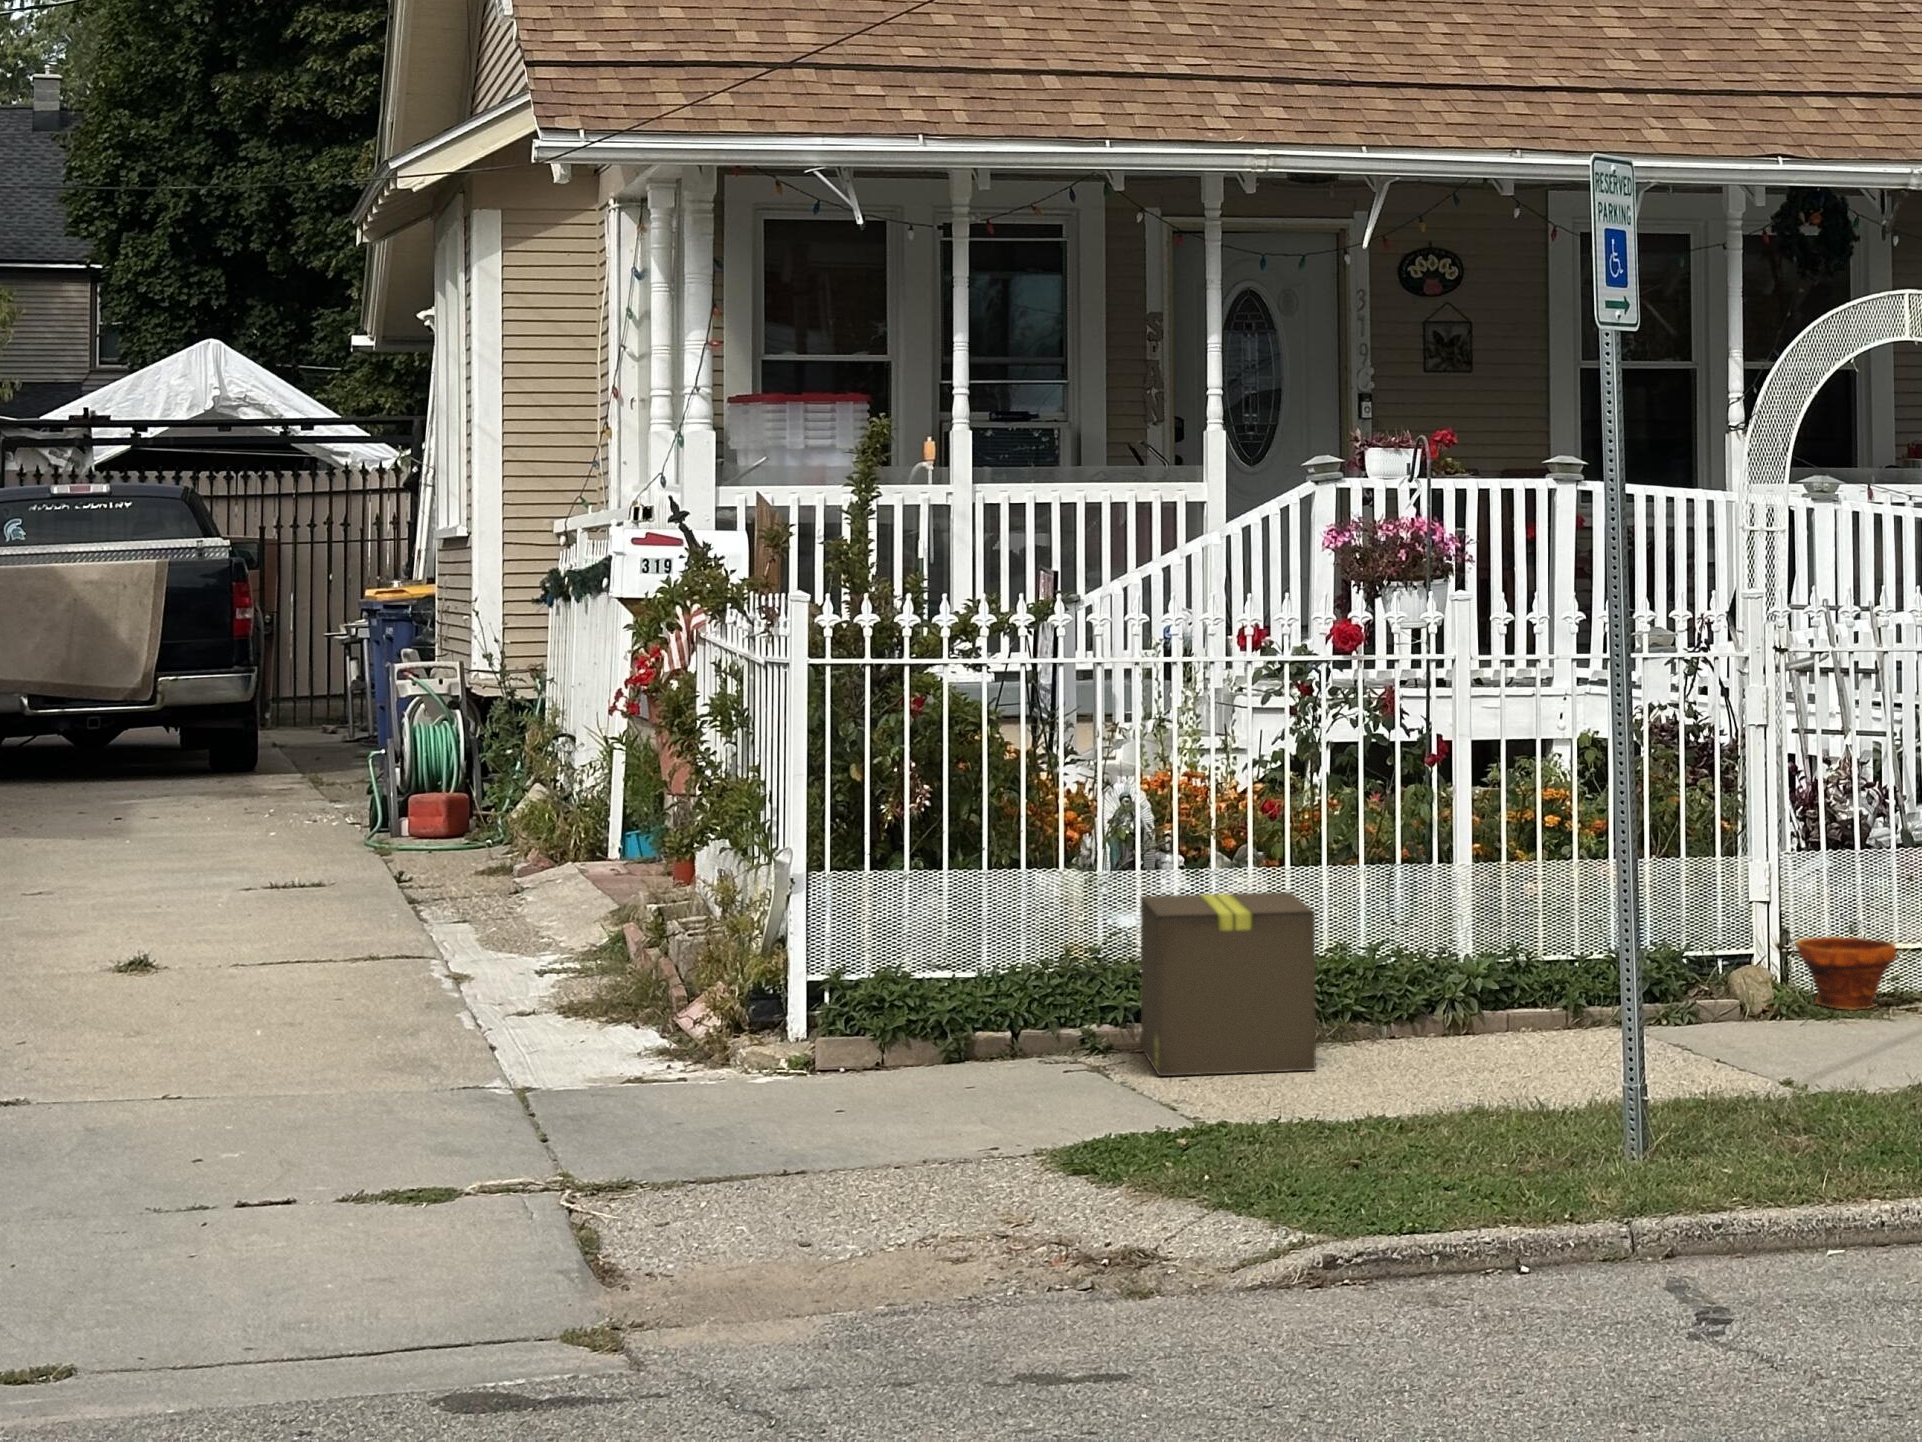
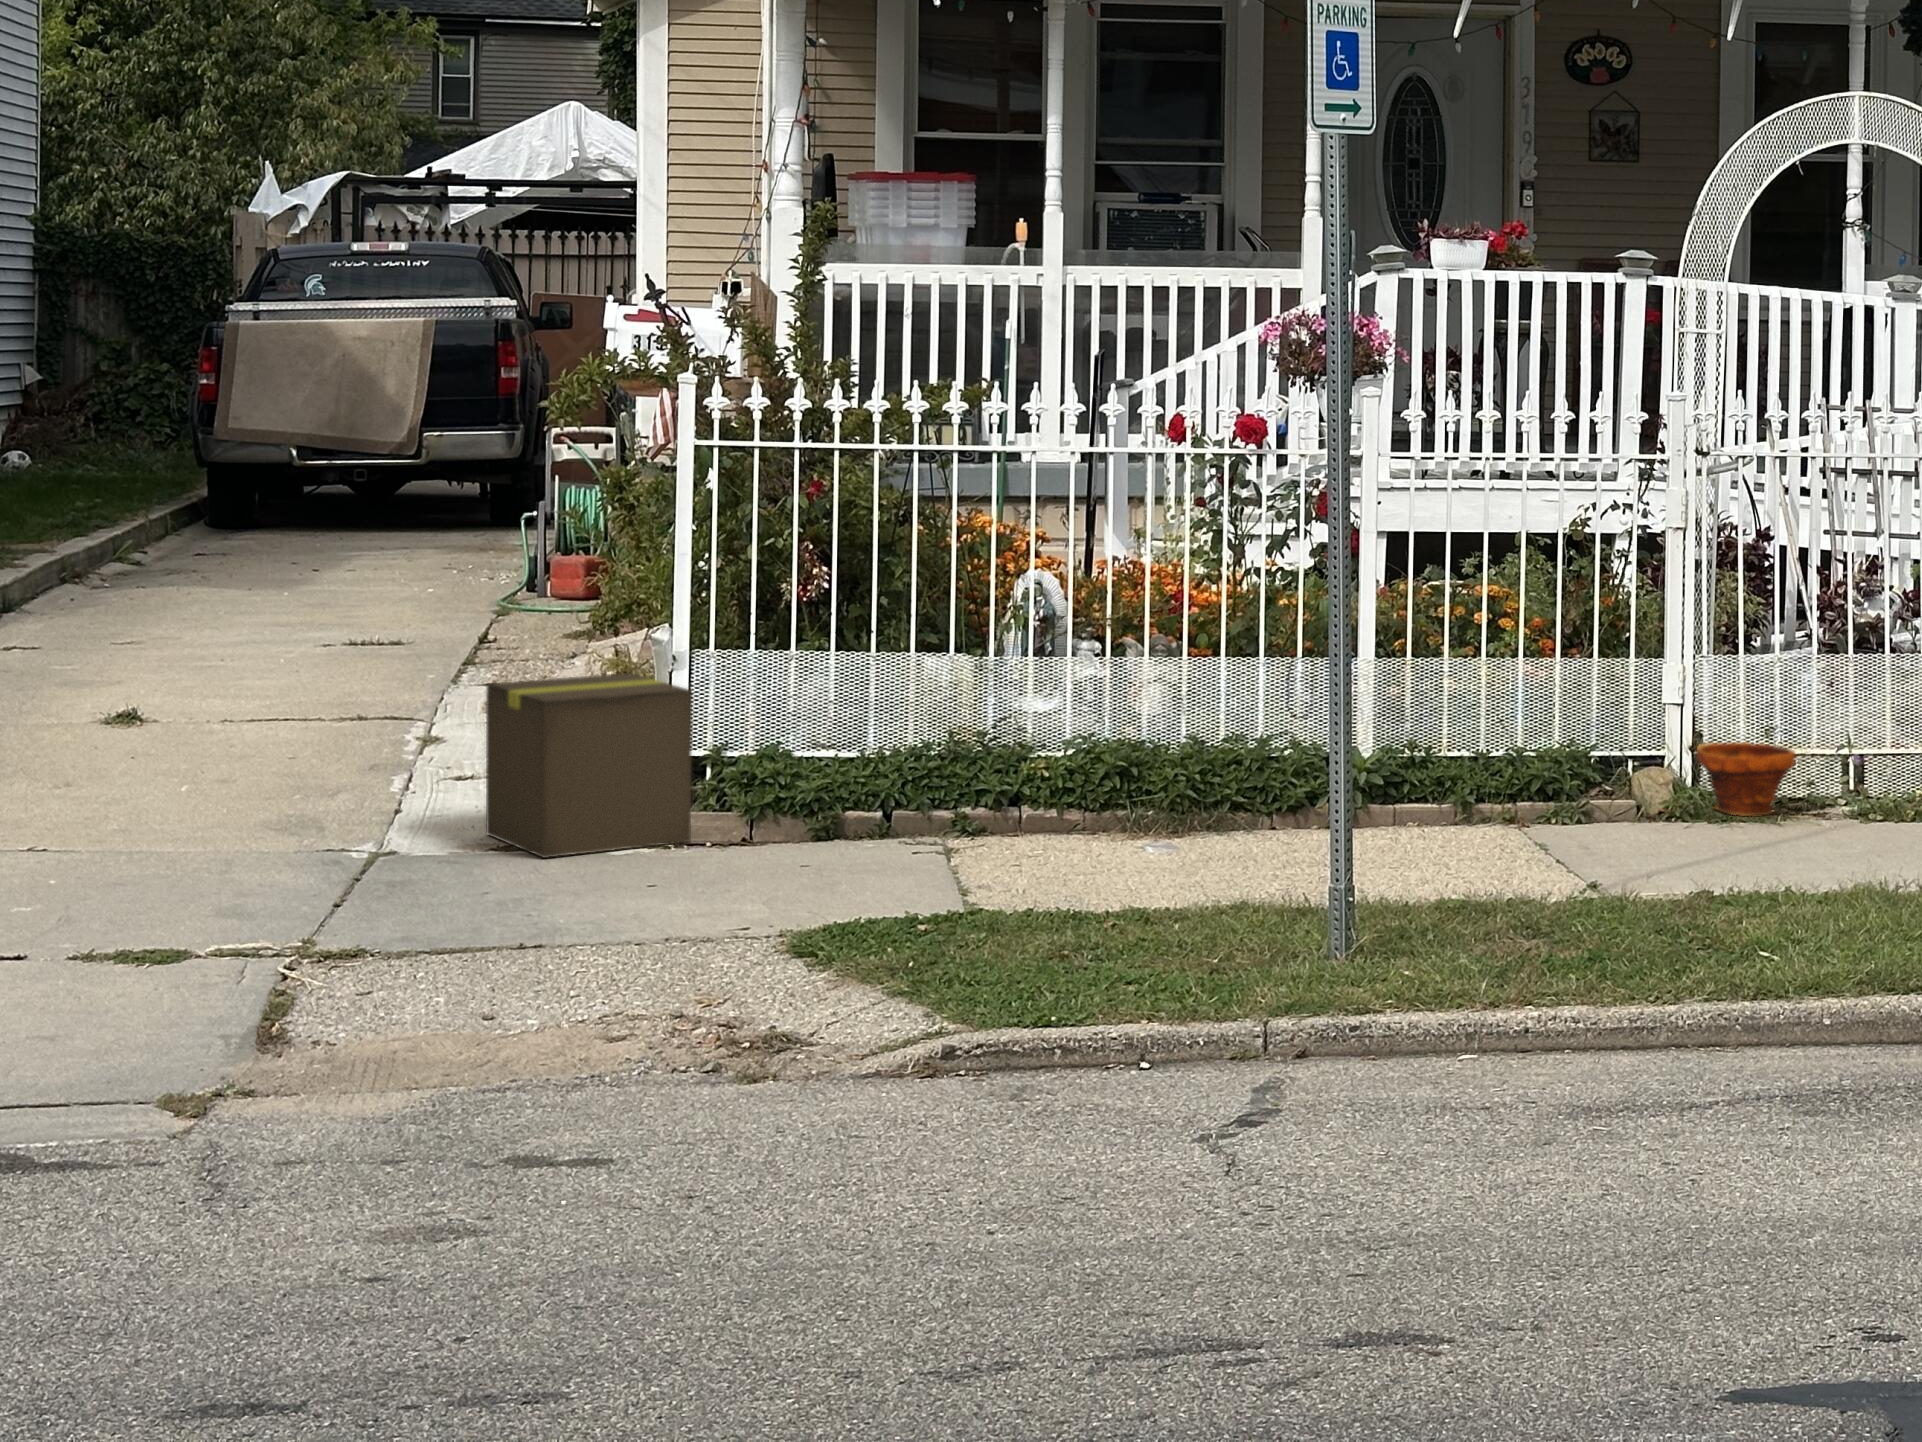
cardboard box: present [1140,892,1316,1076] -> present [486,673,692,858]

